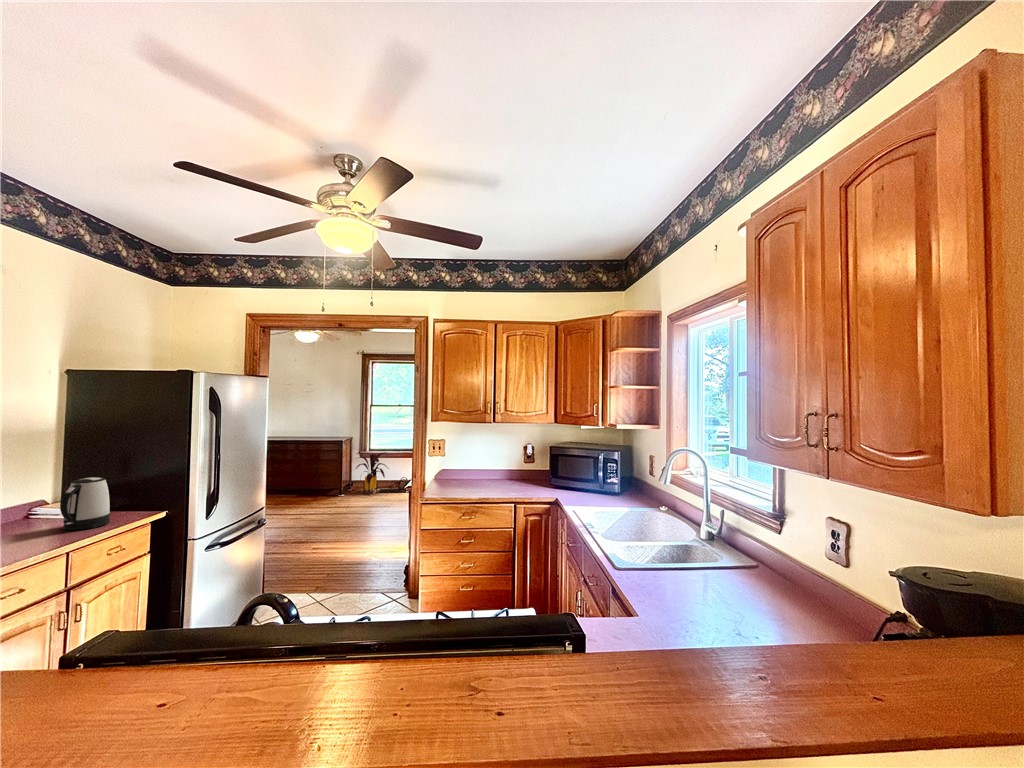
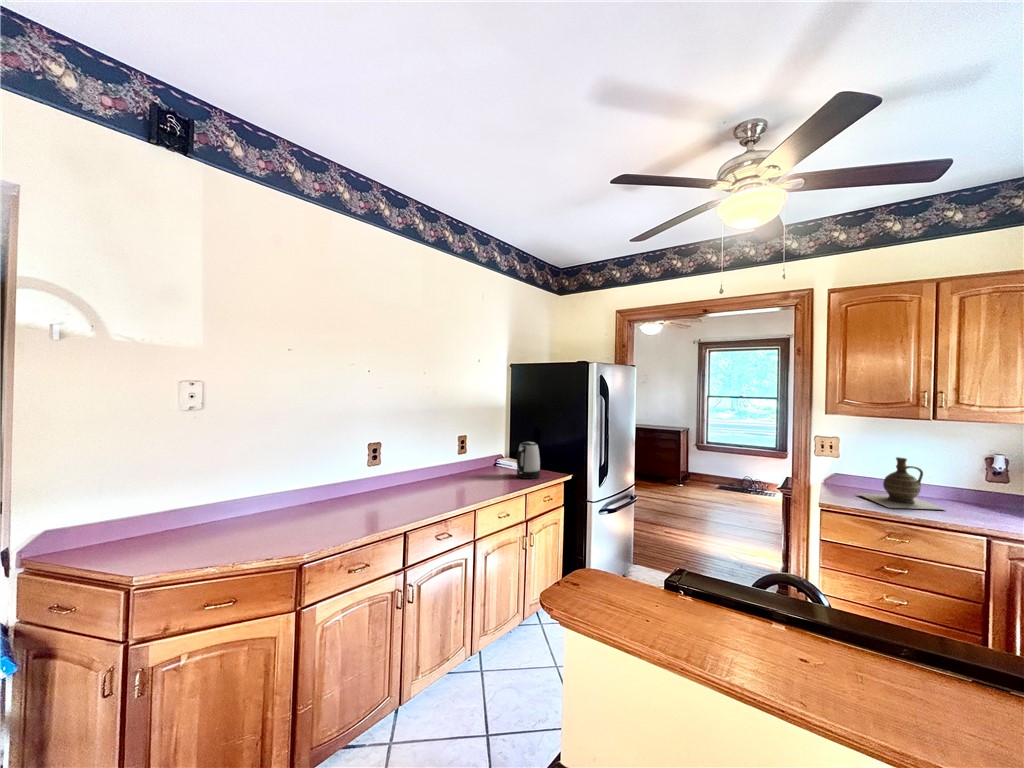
ceramic jug: none [453,451,501,491] -> present [859,457,944,510]
house plant: present [356,453,388,495] -> none [693,447,731,489]

